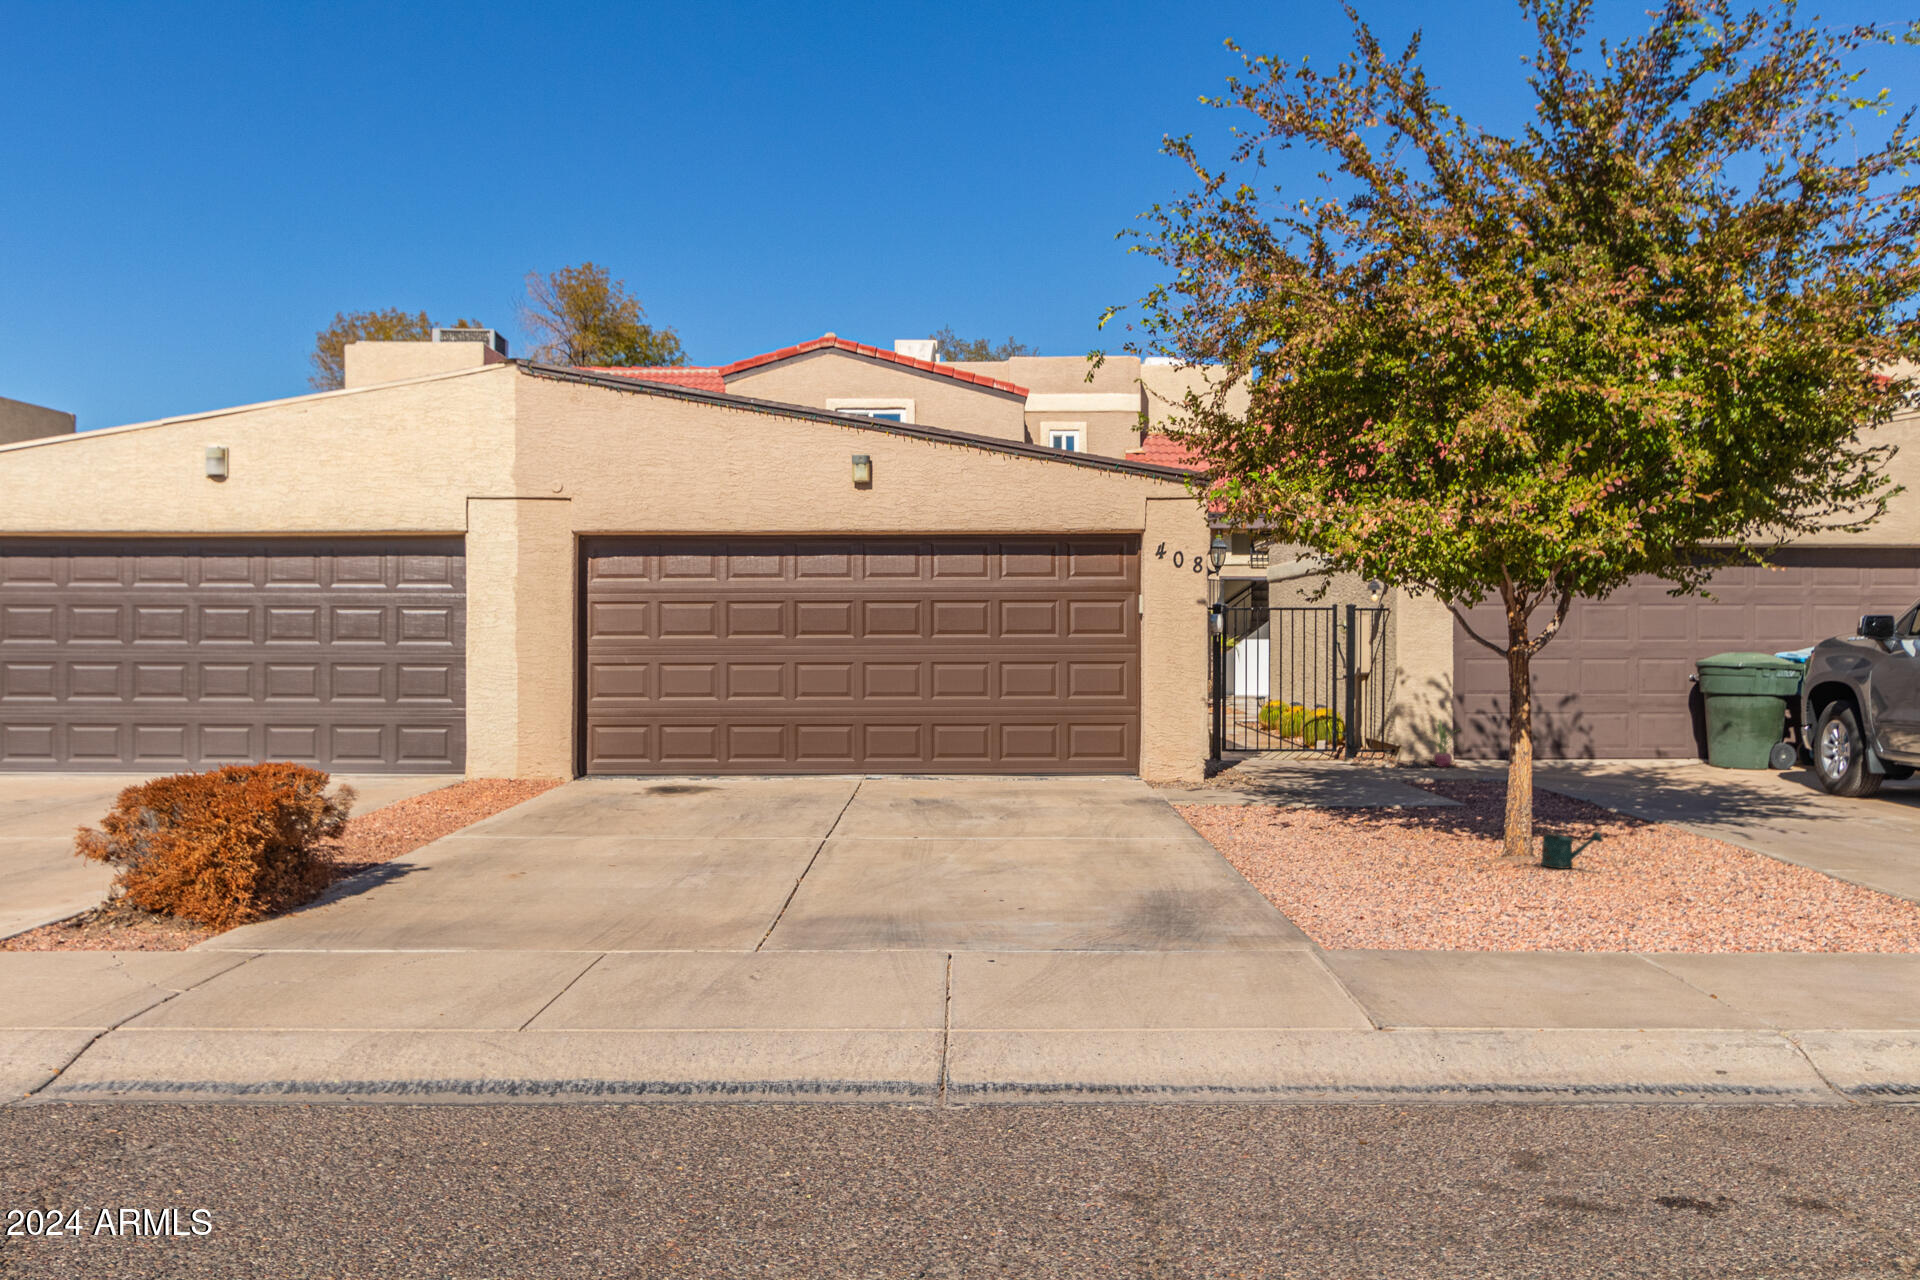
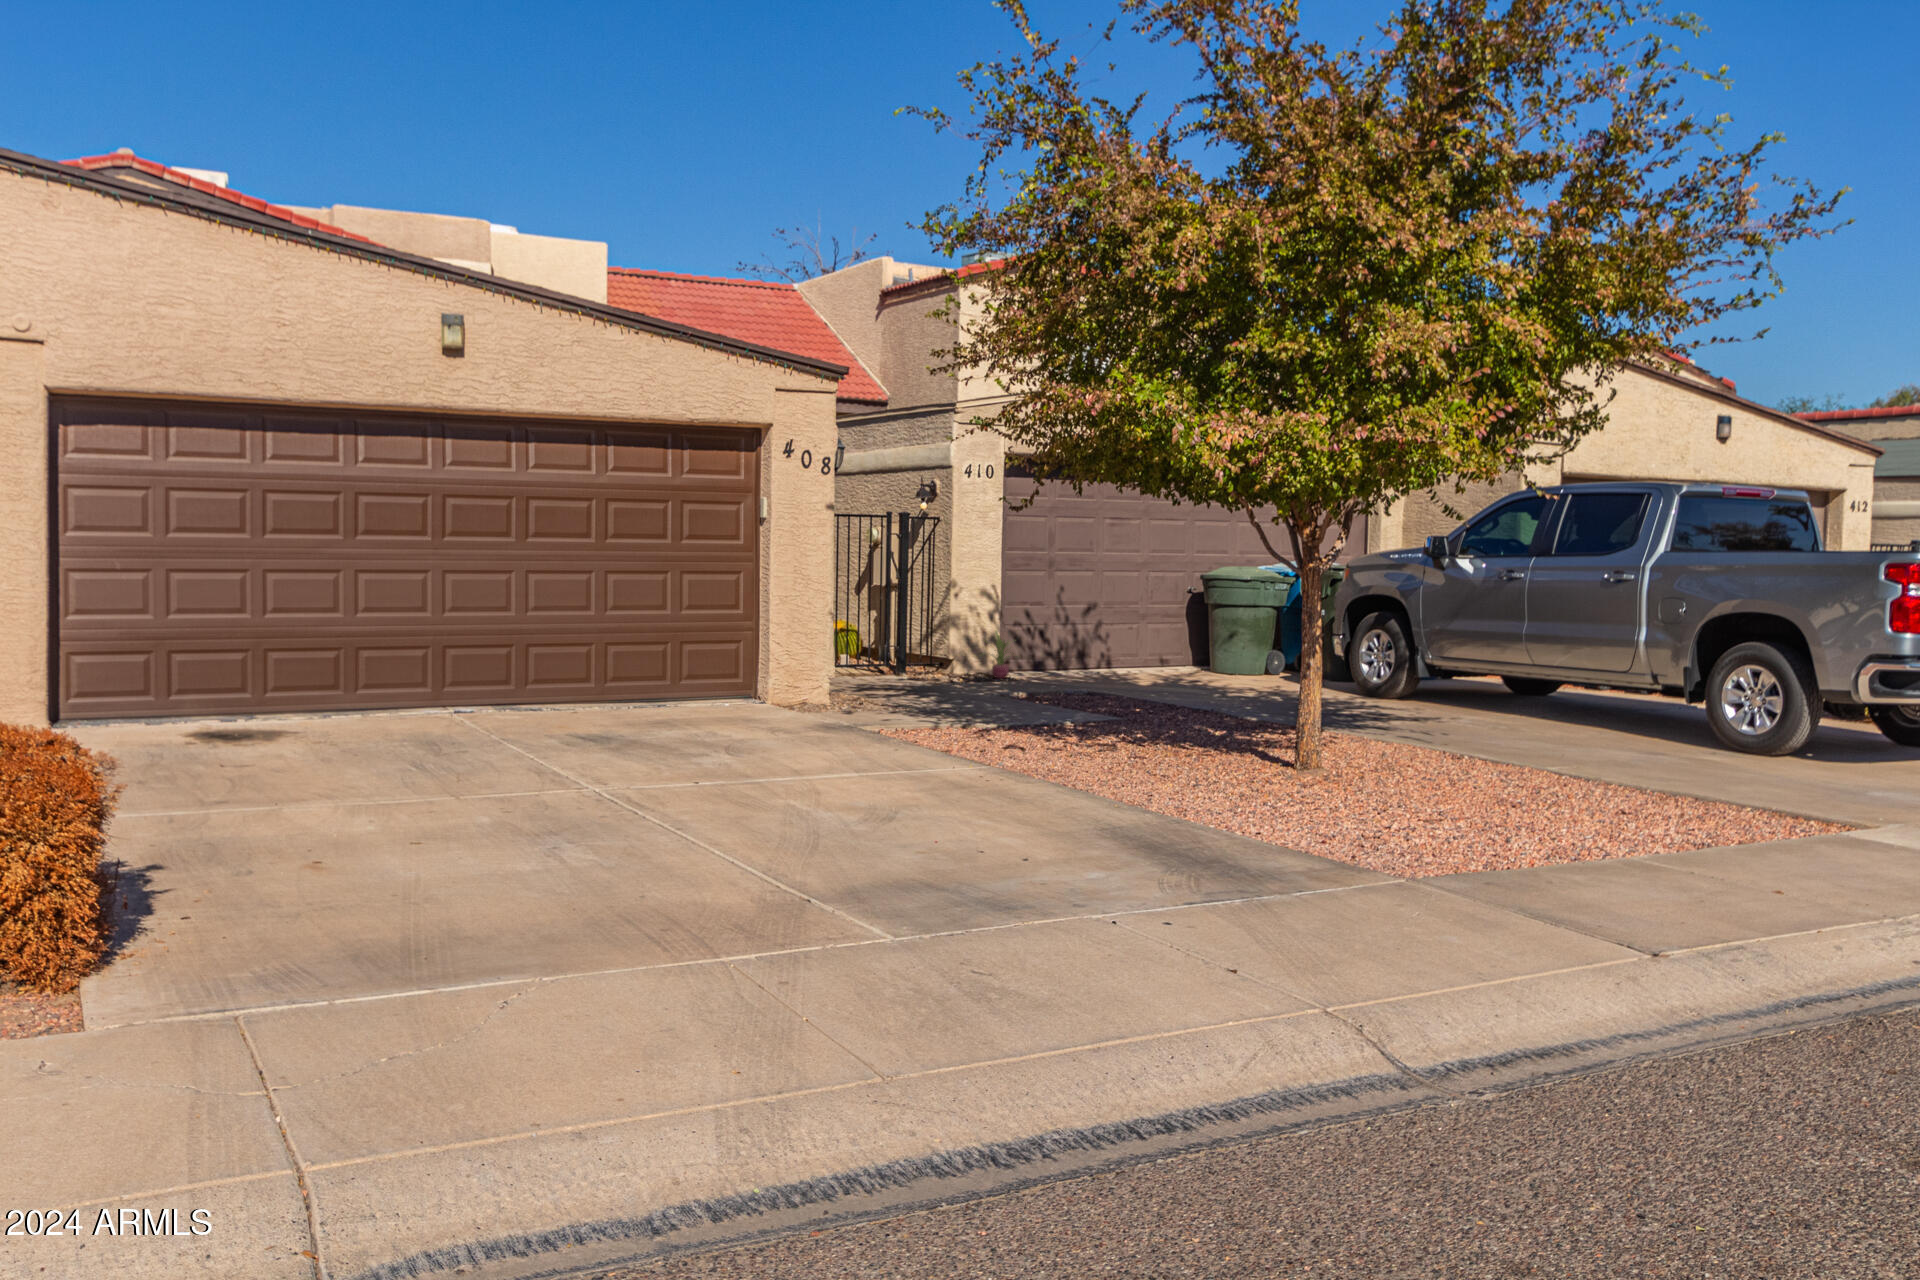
watering can: present [1539,828,1603,869] -> none [1218,711,1270,744]

